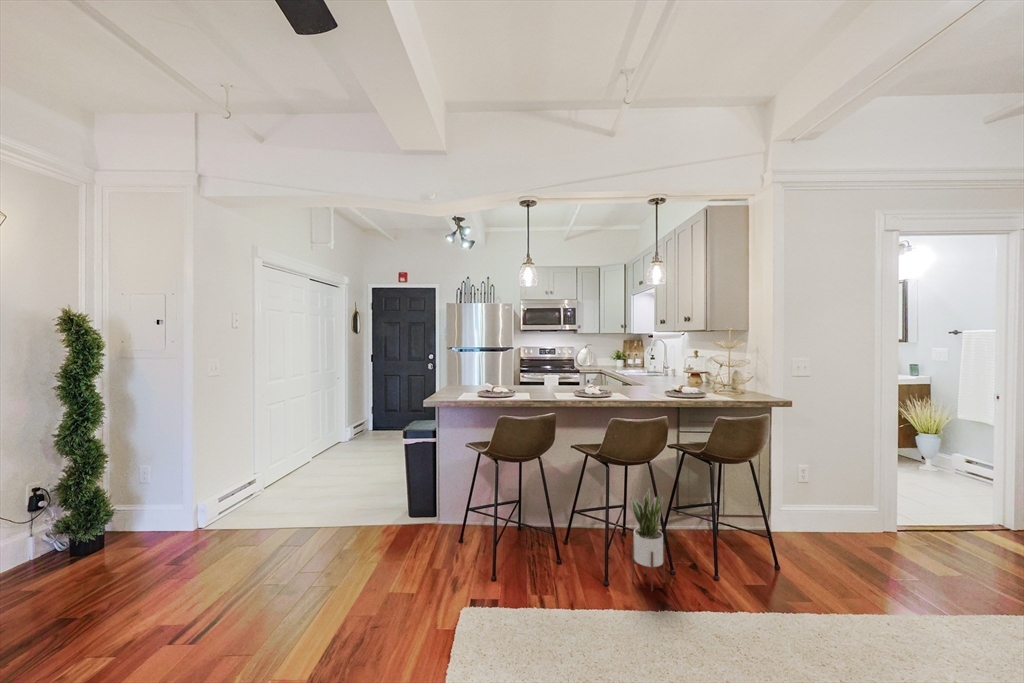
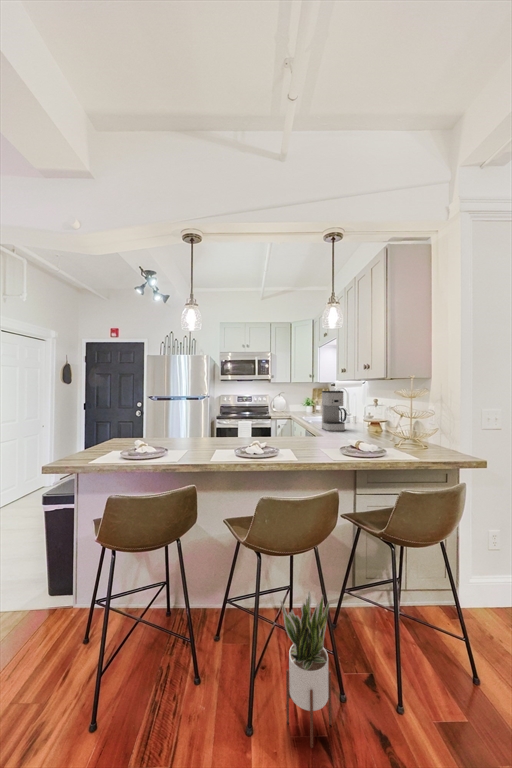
coffee maker: none [640,342,666,382] -> present [322,391,347,431]

